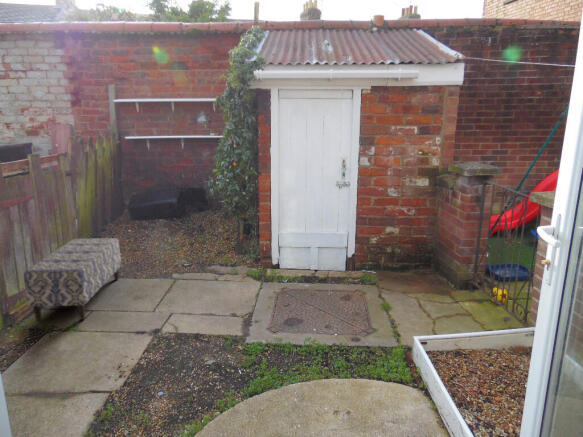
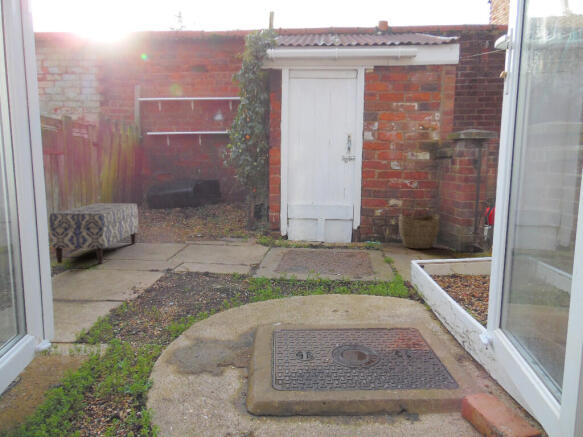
woven basket: none [395,232,437,282] -> present [399,203,439,249]

